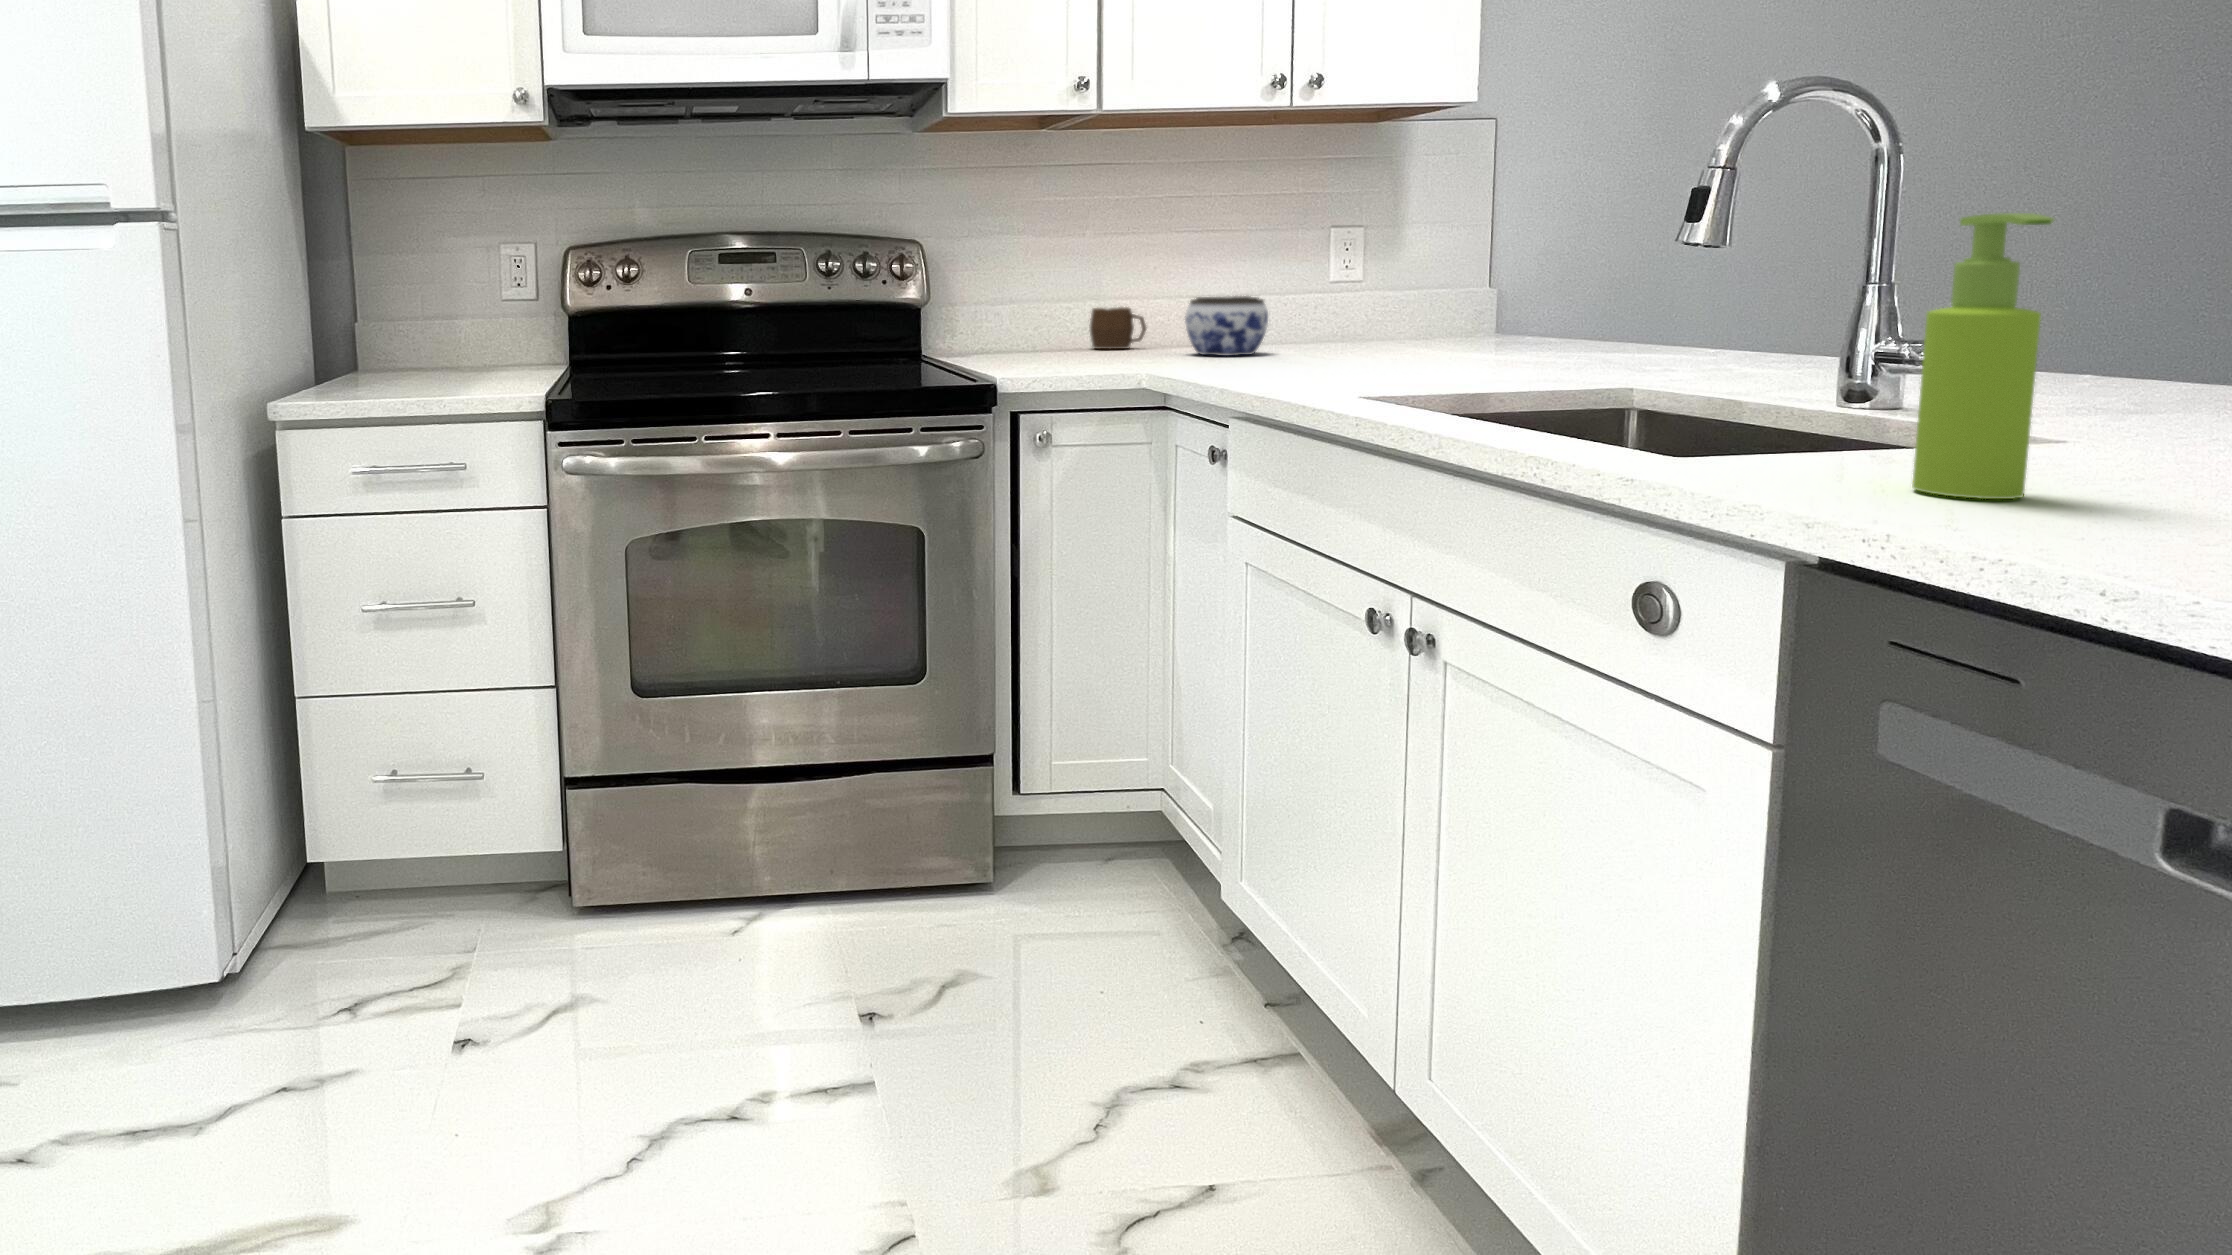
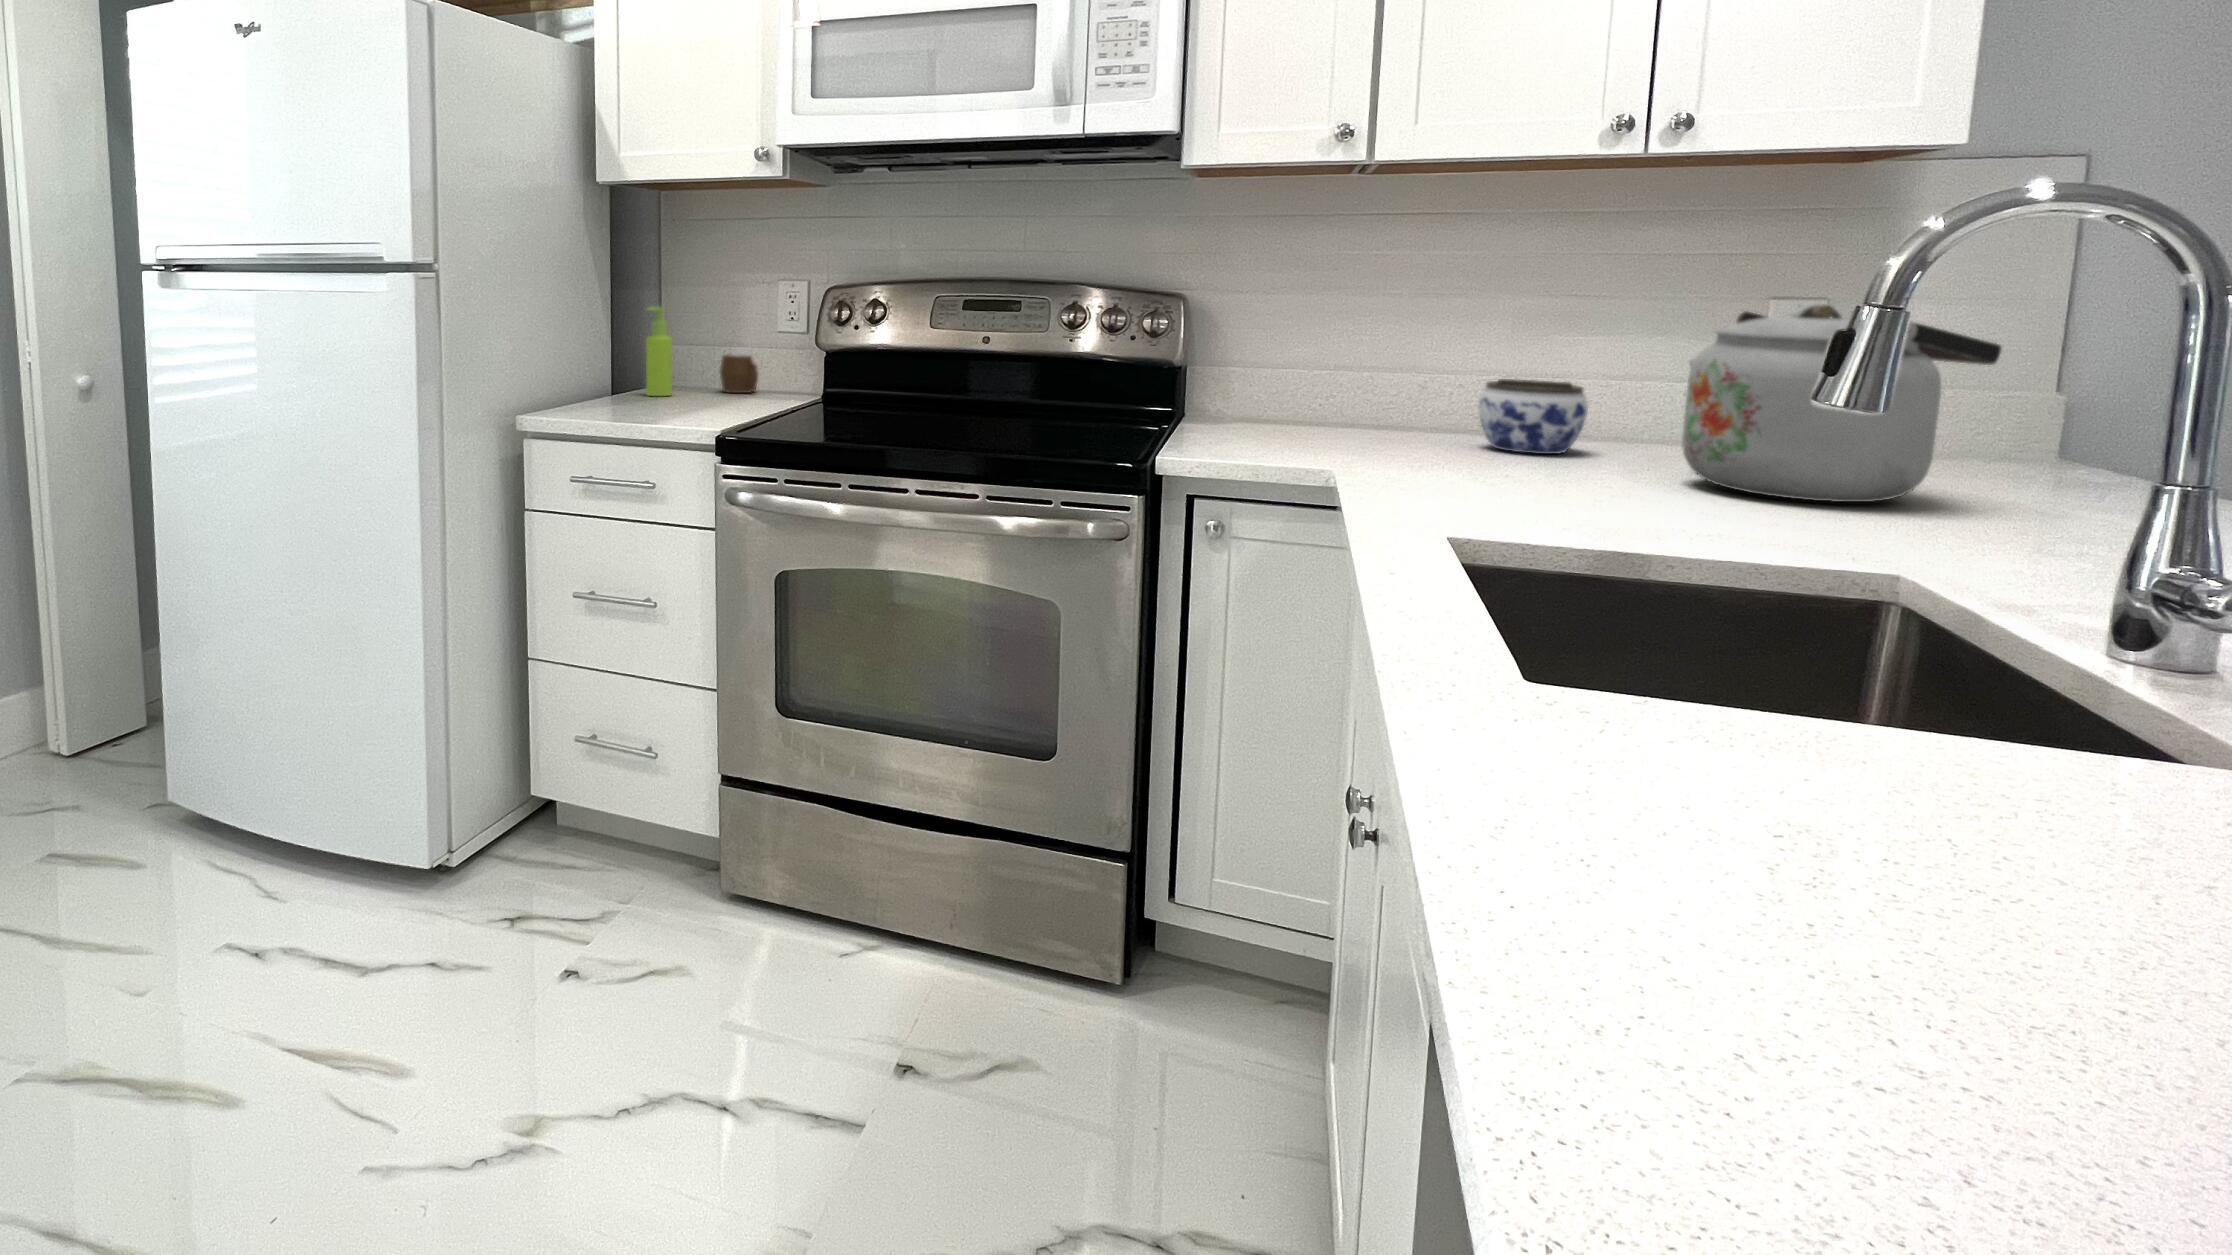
kettle: none [1353,213,1572,361] -> present [1682,303,2002,502]
soap dispenser: present [1912,213,2054,499] -> present [646,307,672,396]
mug: present [1089,307,1146,349] -> present [720,355,758,393]

